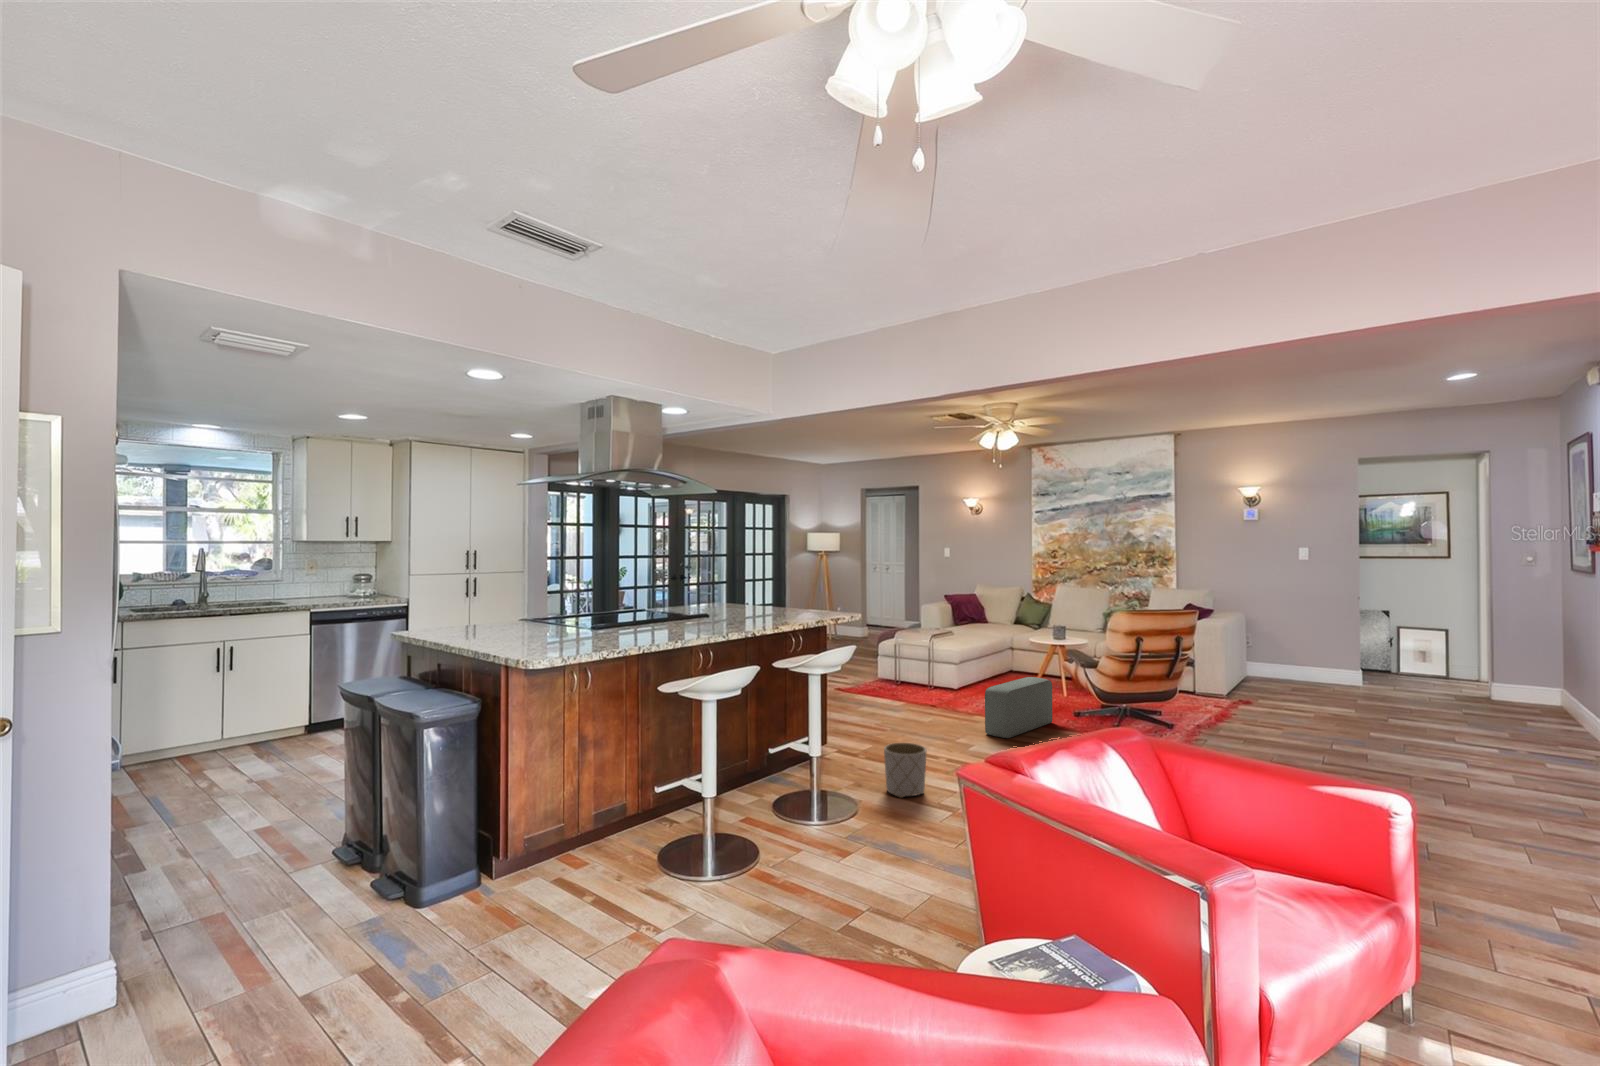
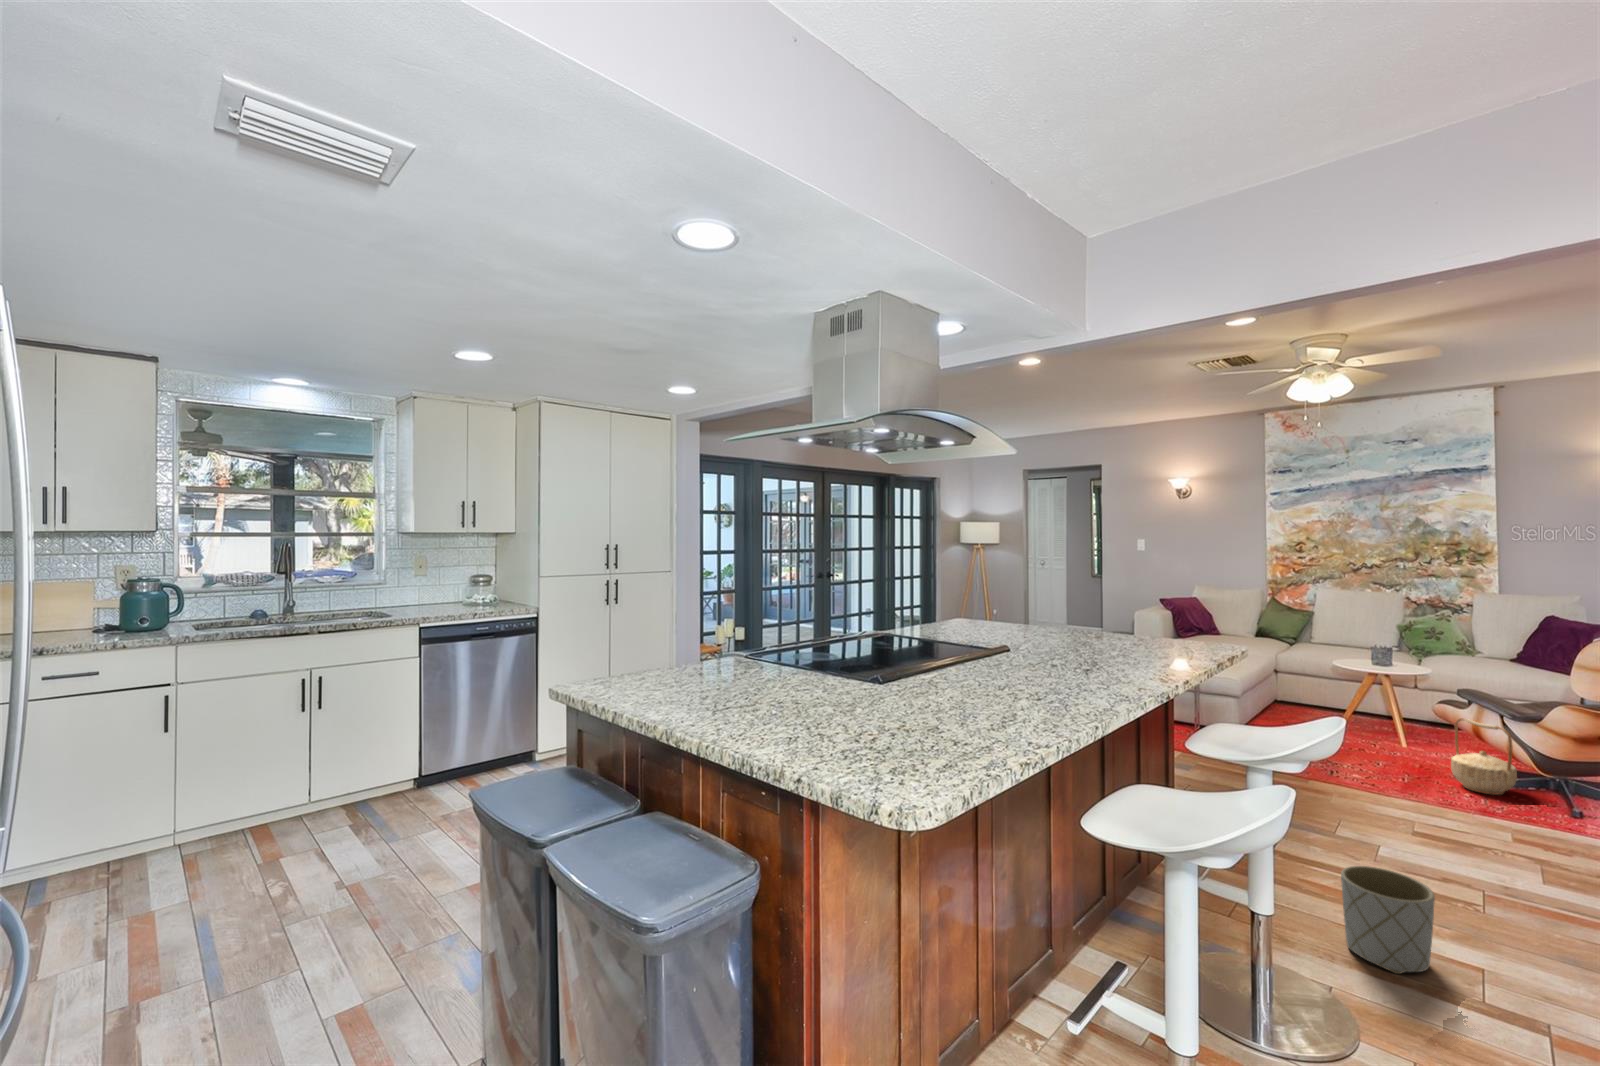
basket: none [1065,672,1100,723] -> present [1451,718,1517,795]
pouf: present [985,677,1052,738] -> none [1365,725,1444,825]

